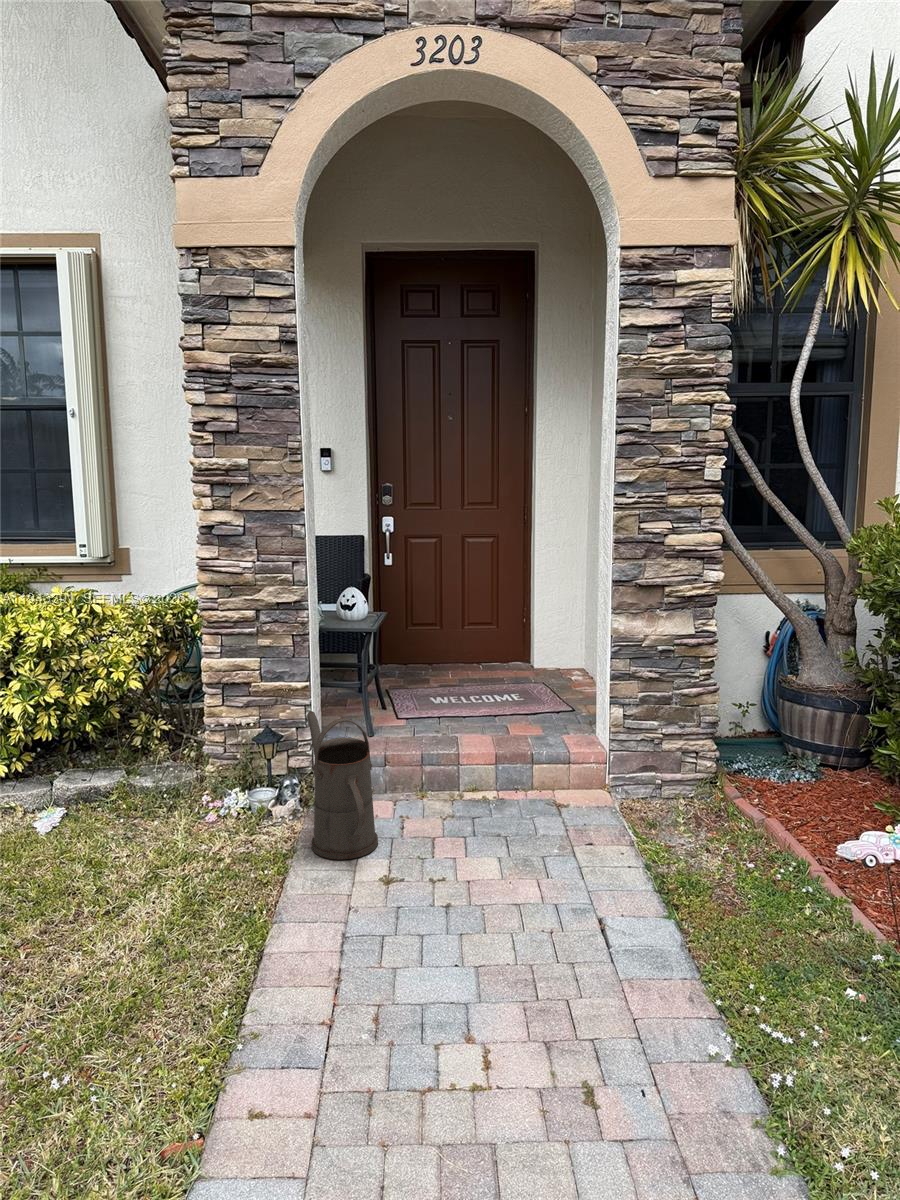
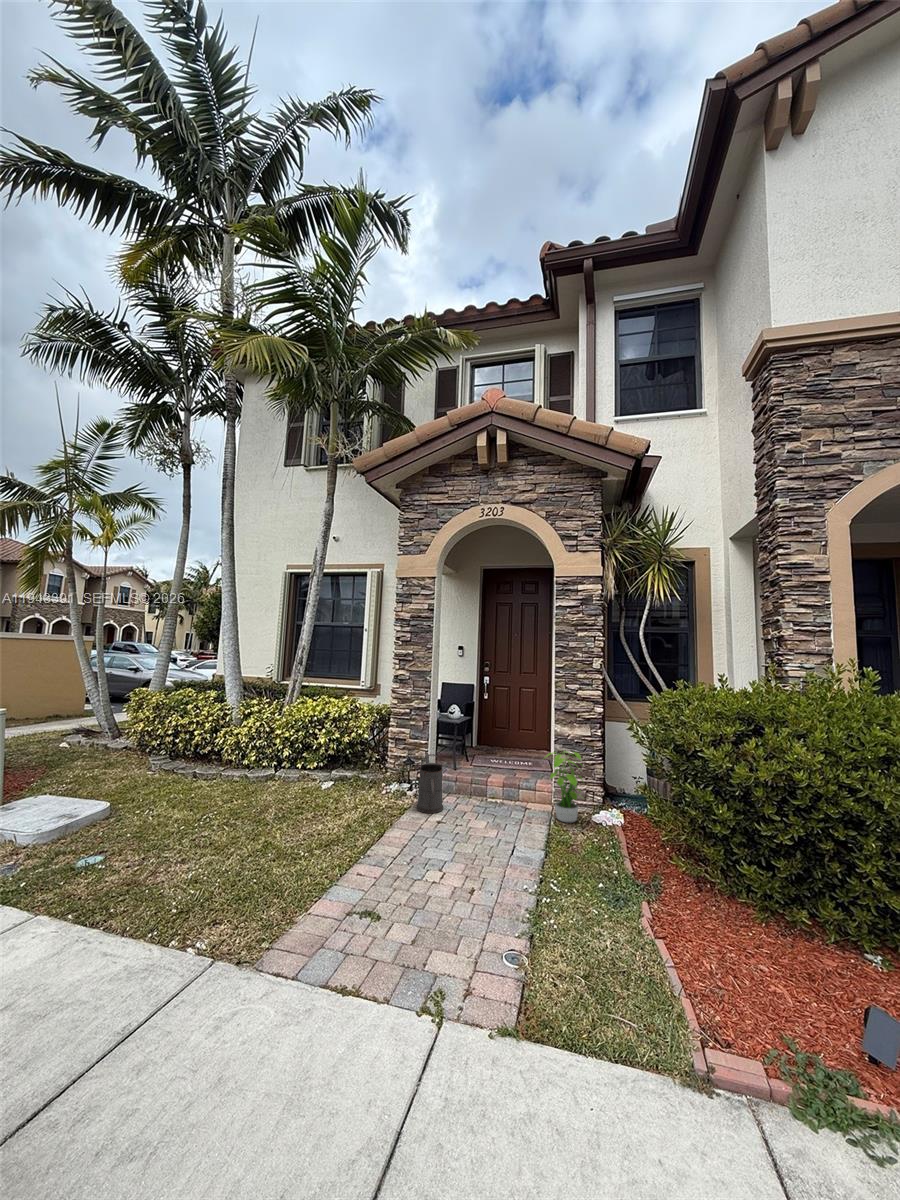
potted plant: none [600,667,700,826] -> present [546,751,583,822]

